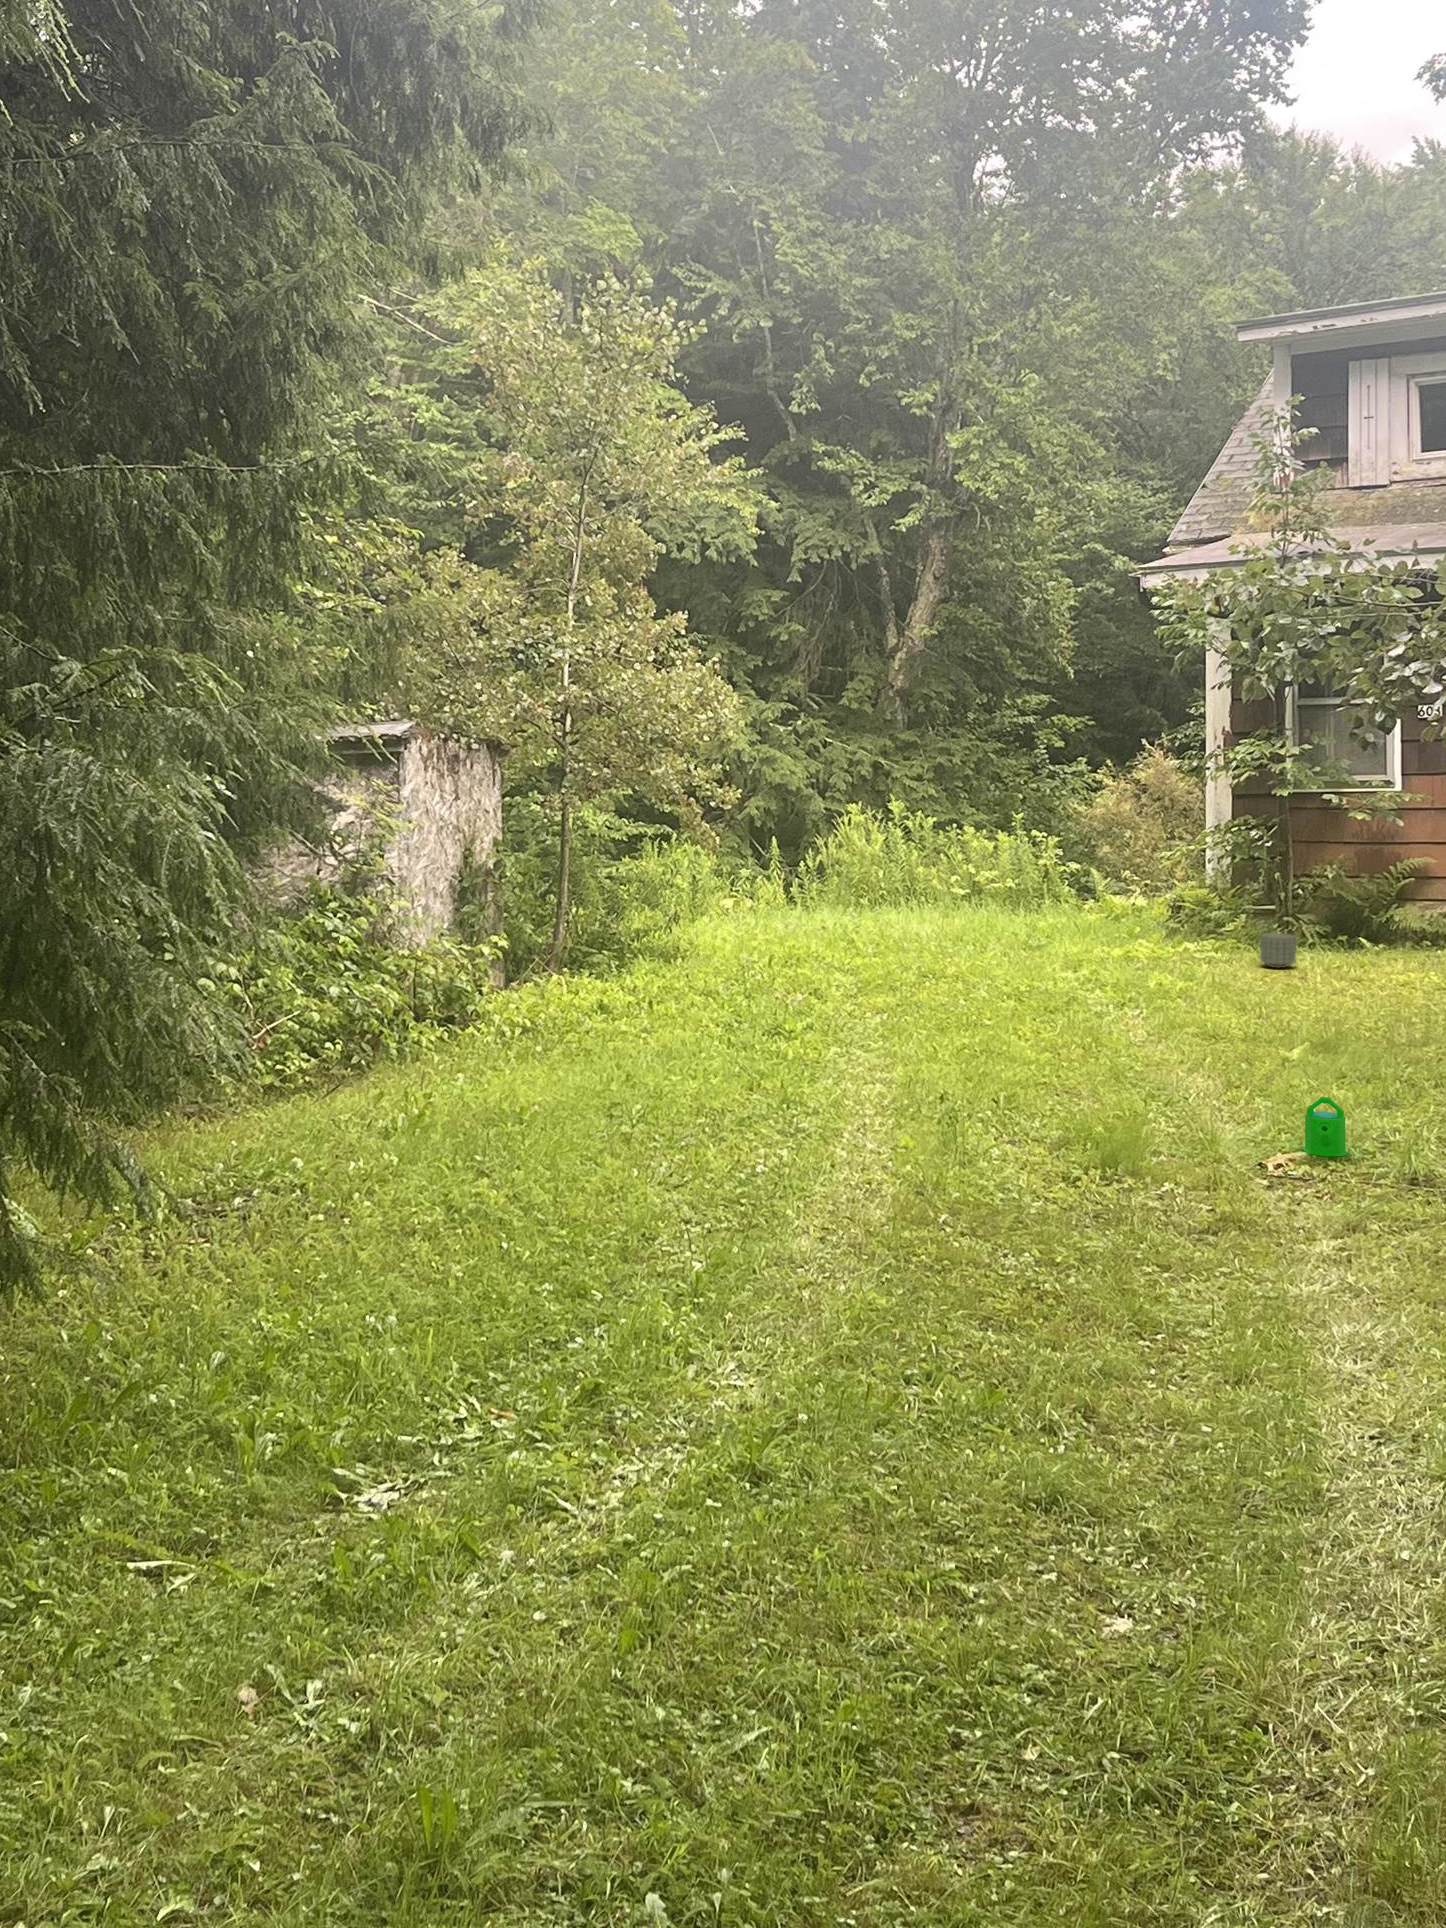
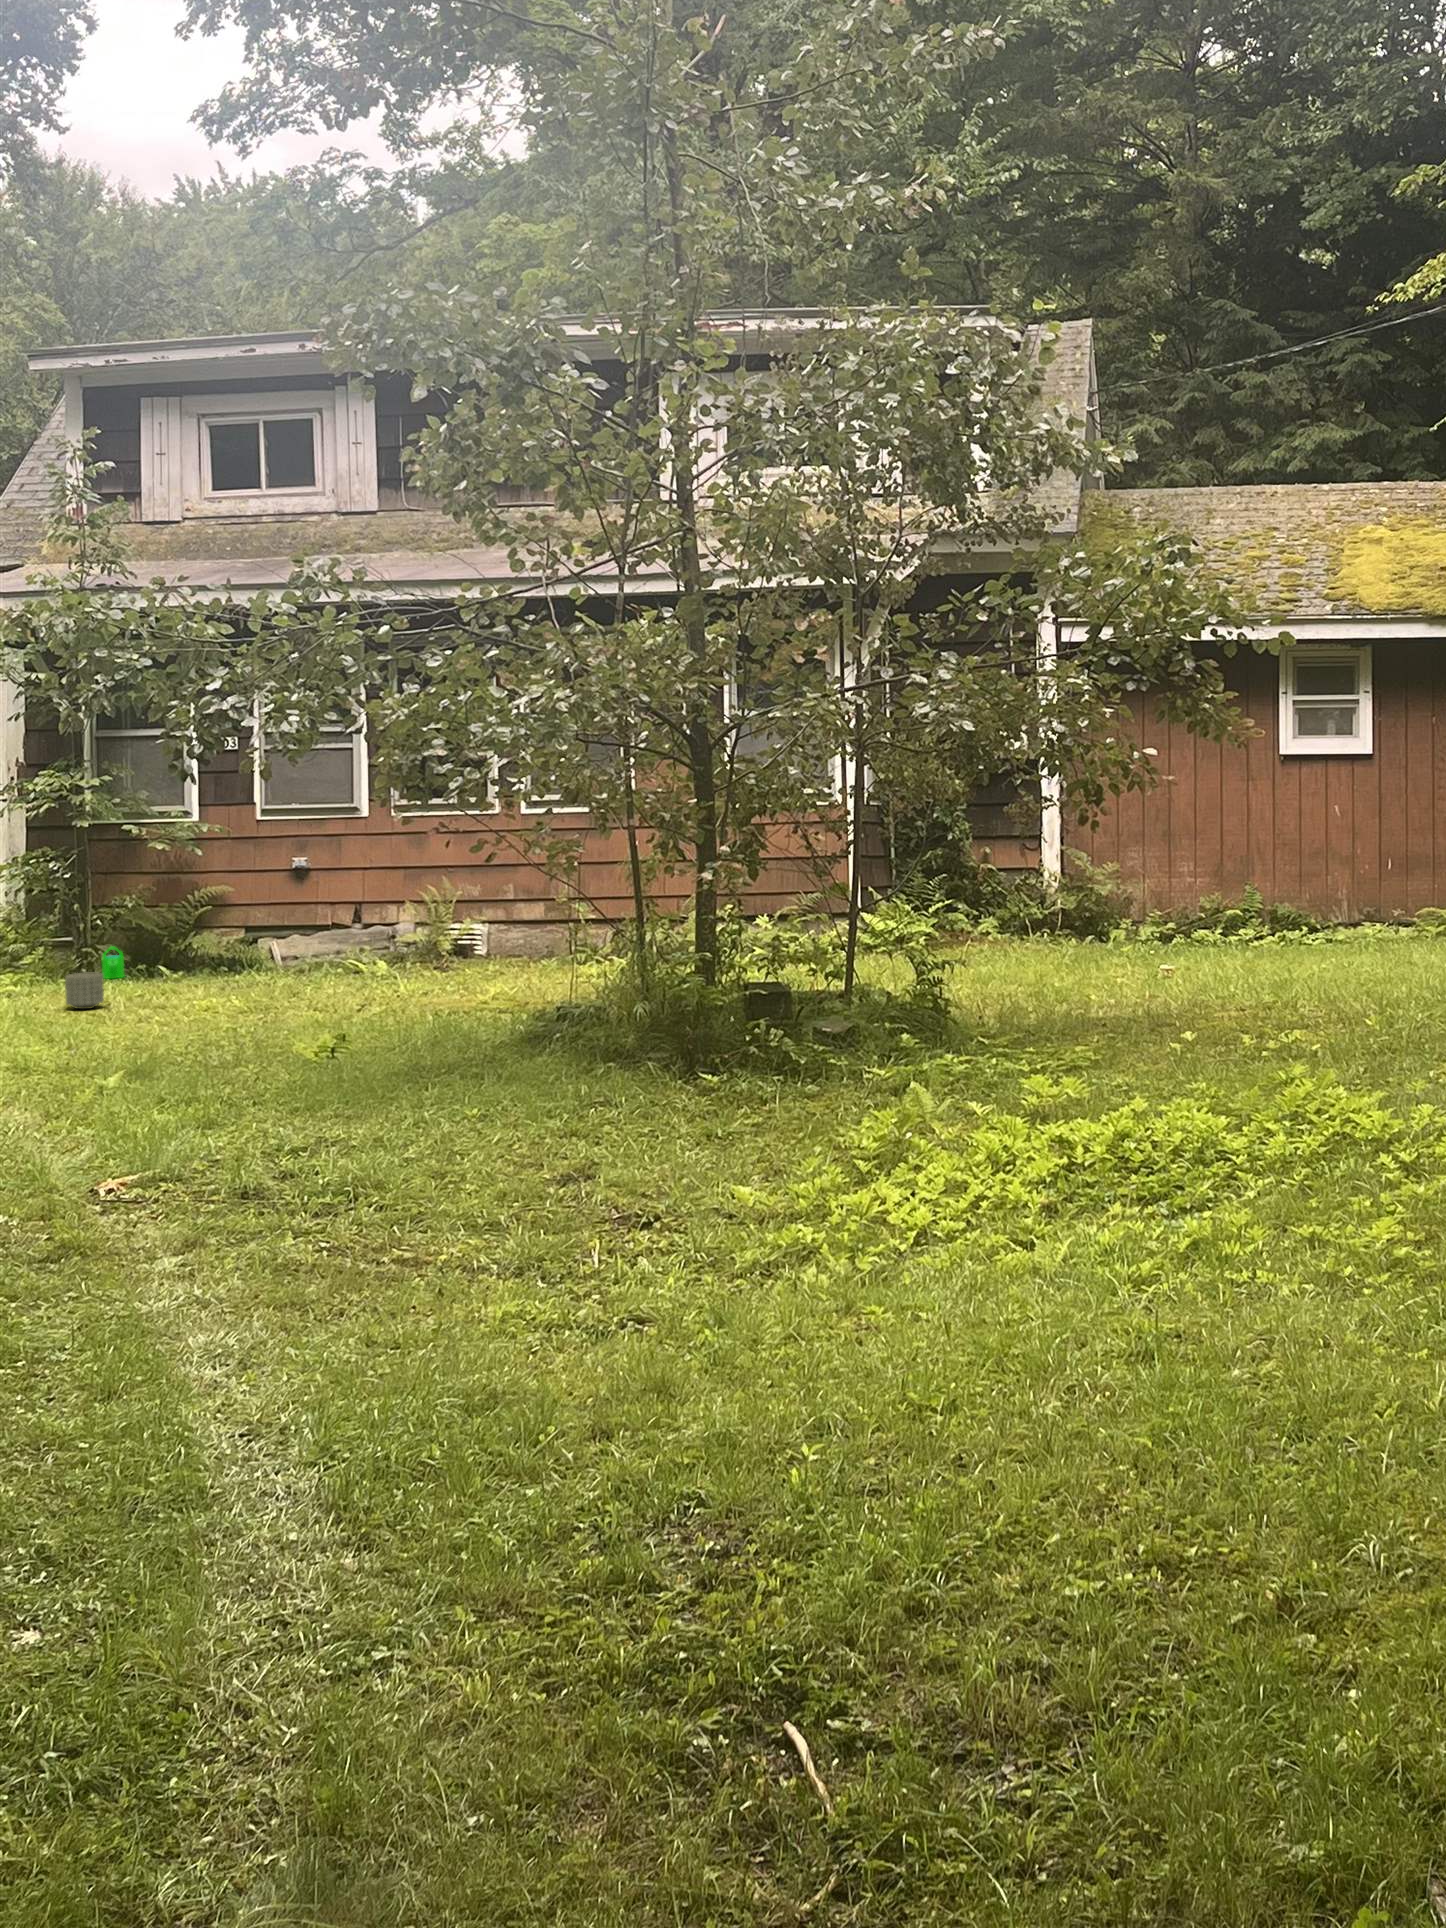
watering can: present [1302,1097,1348,1156] -> present [101,946,125,979]

